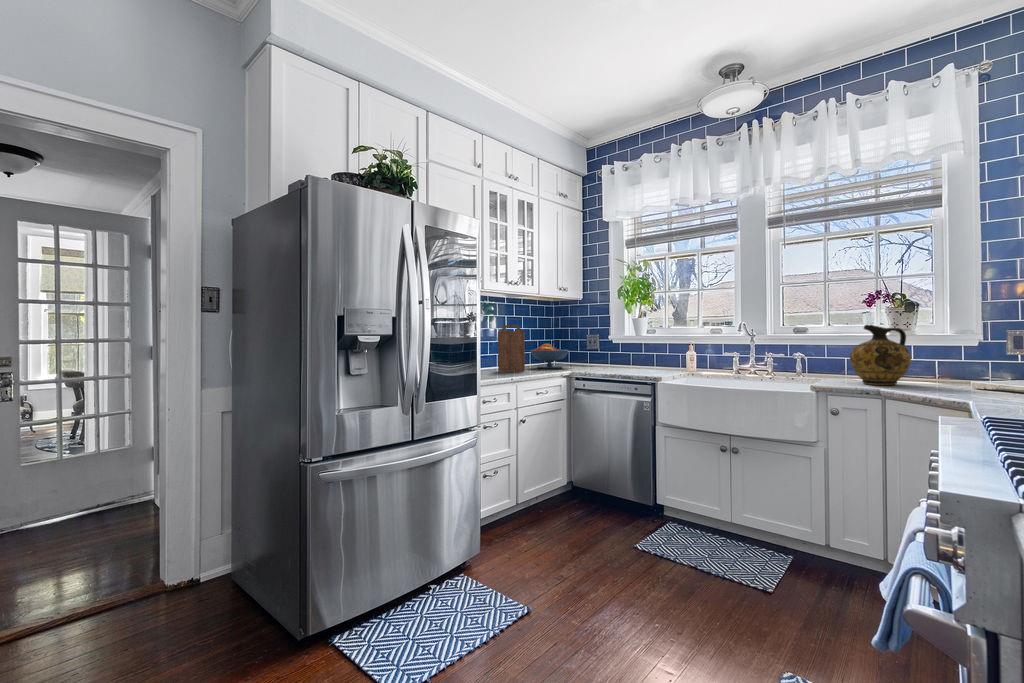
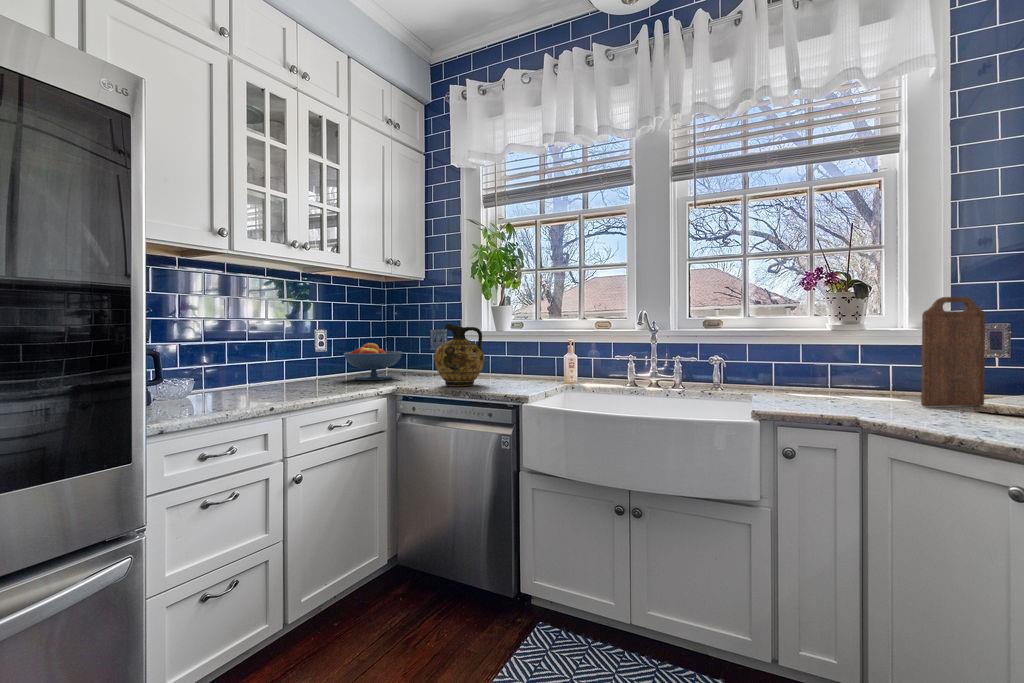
cutting board: present [498,325,525,371] -> present [921,297,986,407]
ceramic jug: present [850,325,911,385] -> present [434,324,485,386]

